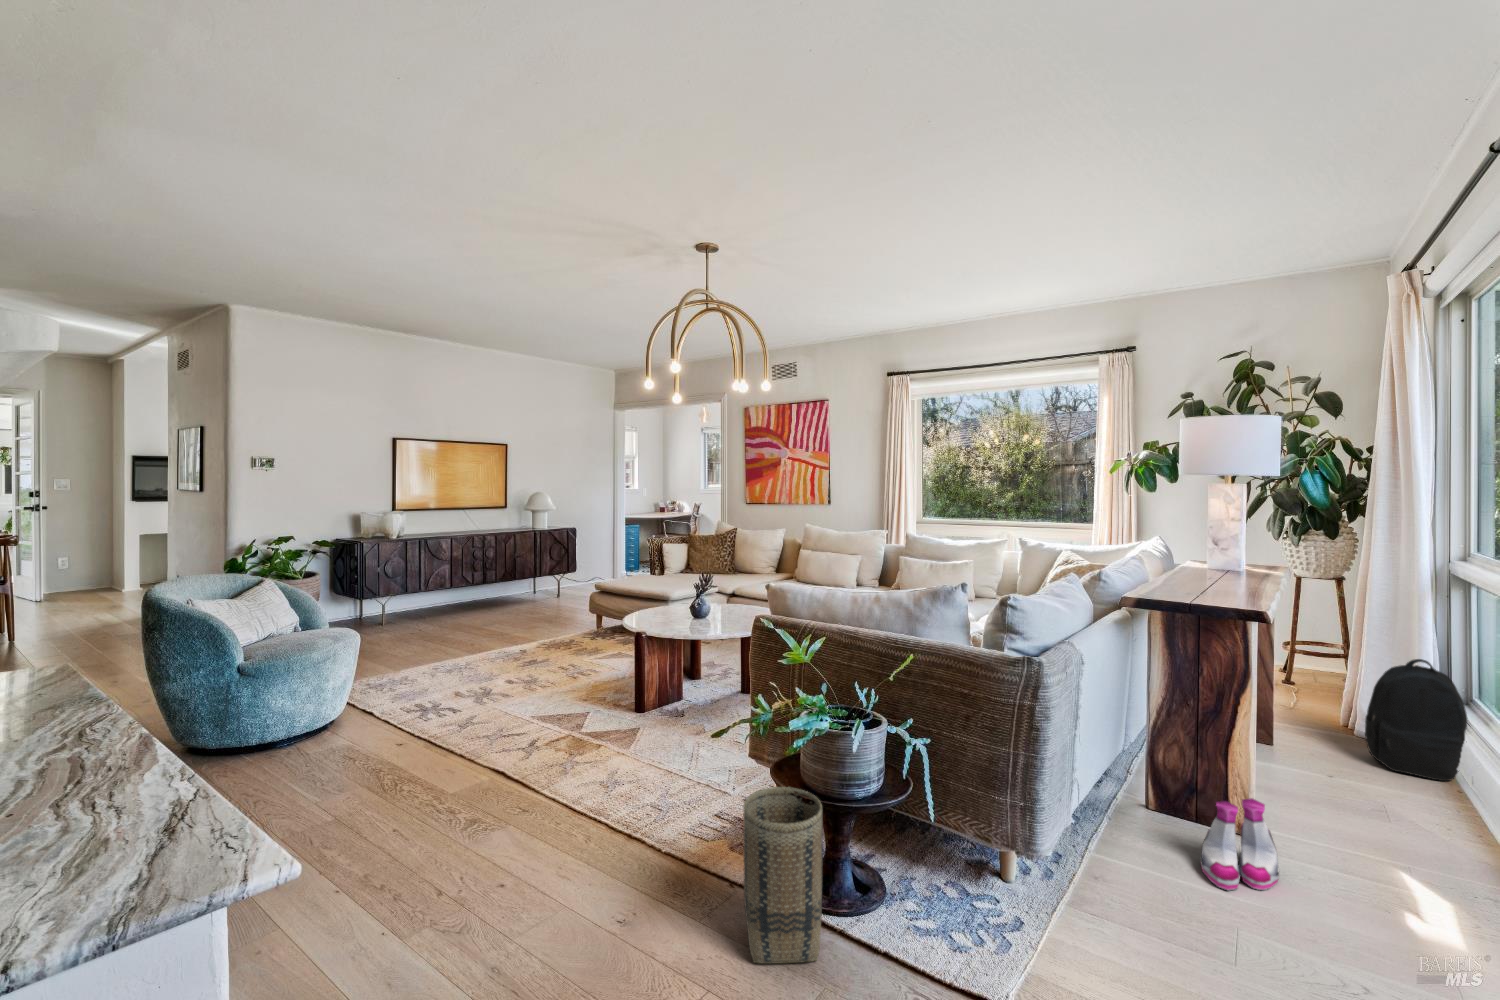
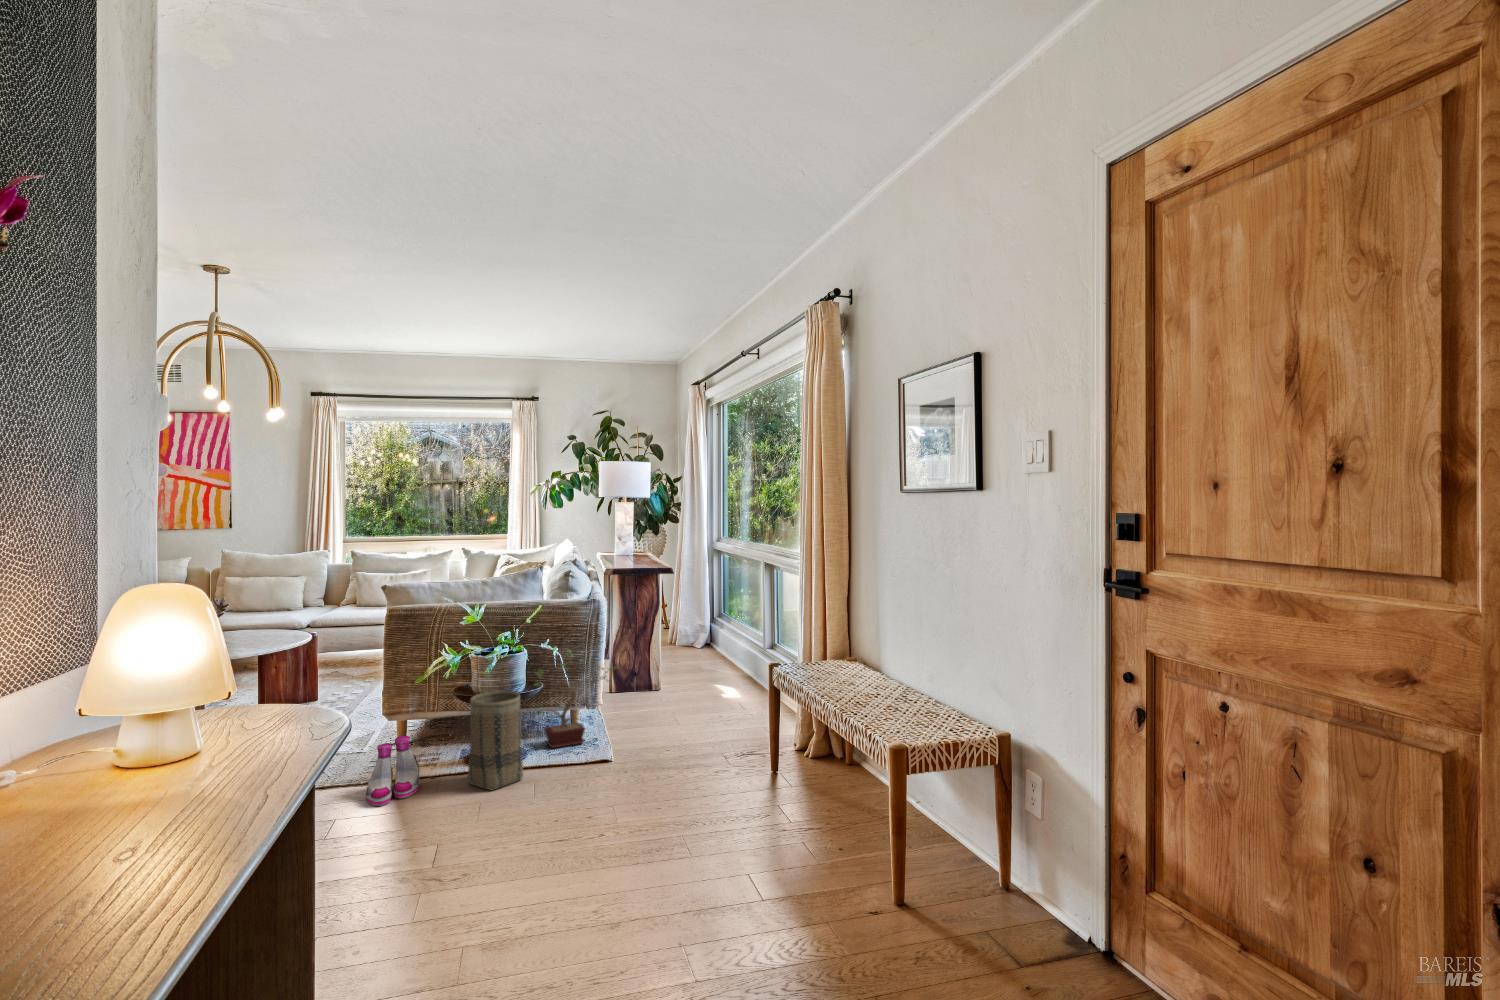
backpack: present [1365,659,1467,781] -> none [686,594,724,655]
potted plant: none [901,737,1067,919] -> present [534,649,618,748]
boots: present [1200,798,1279,890] -> present [366,735,420,806]

